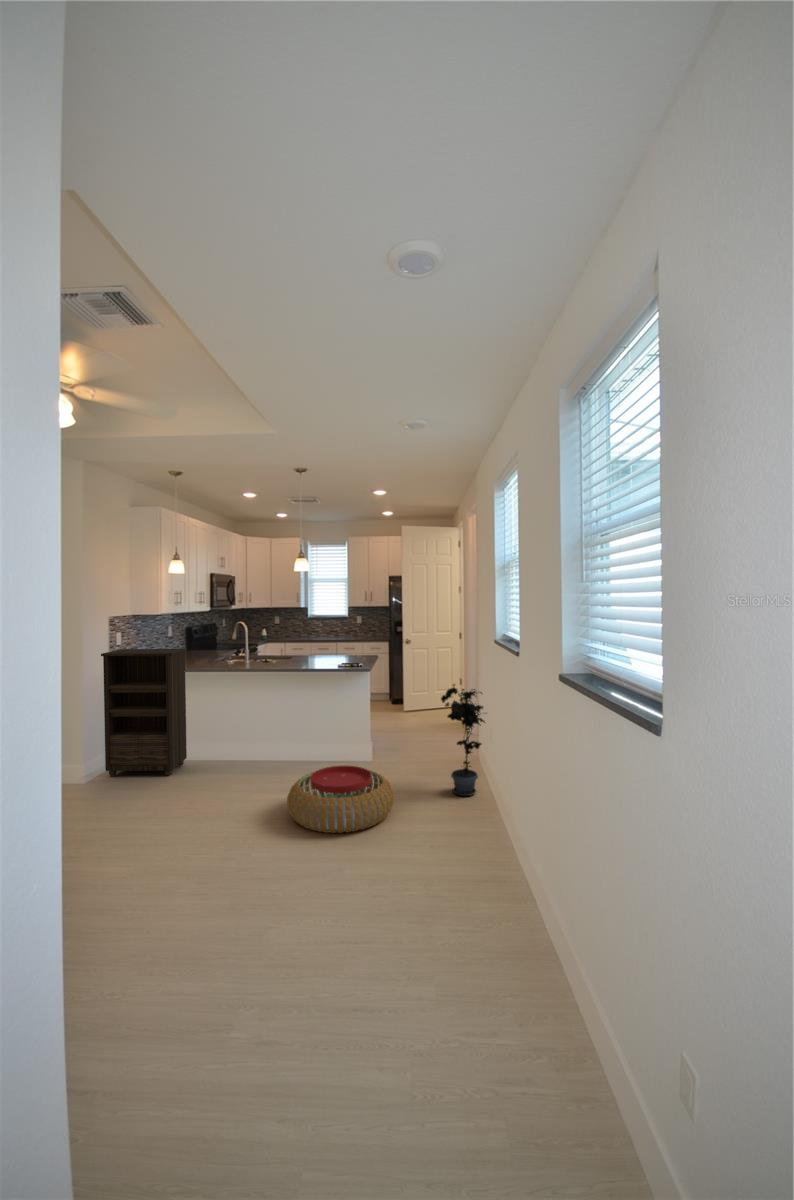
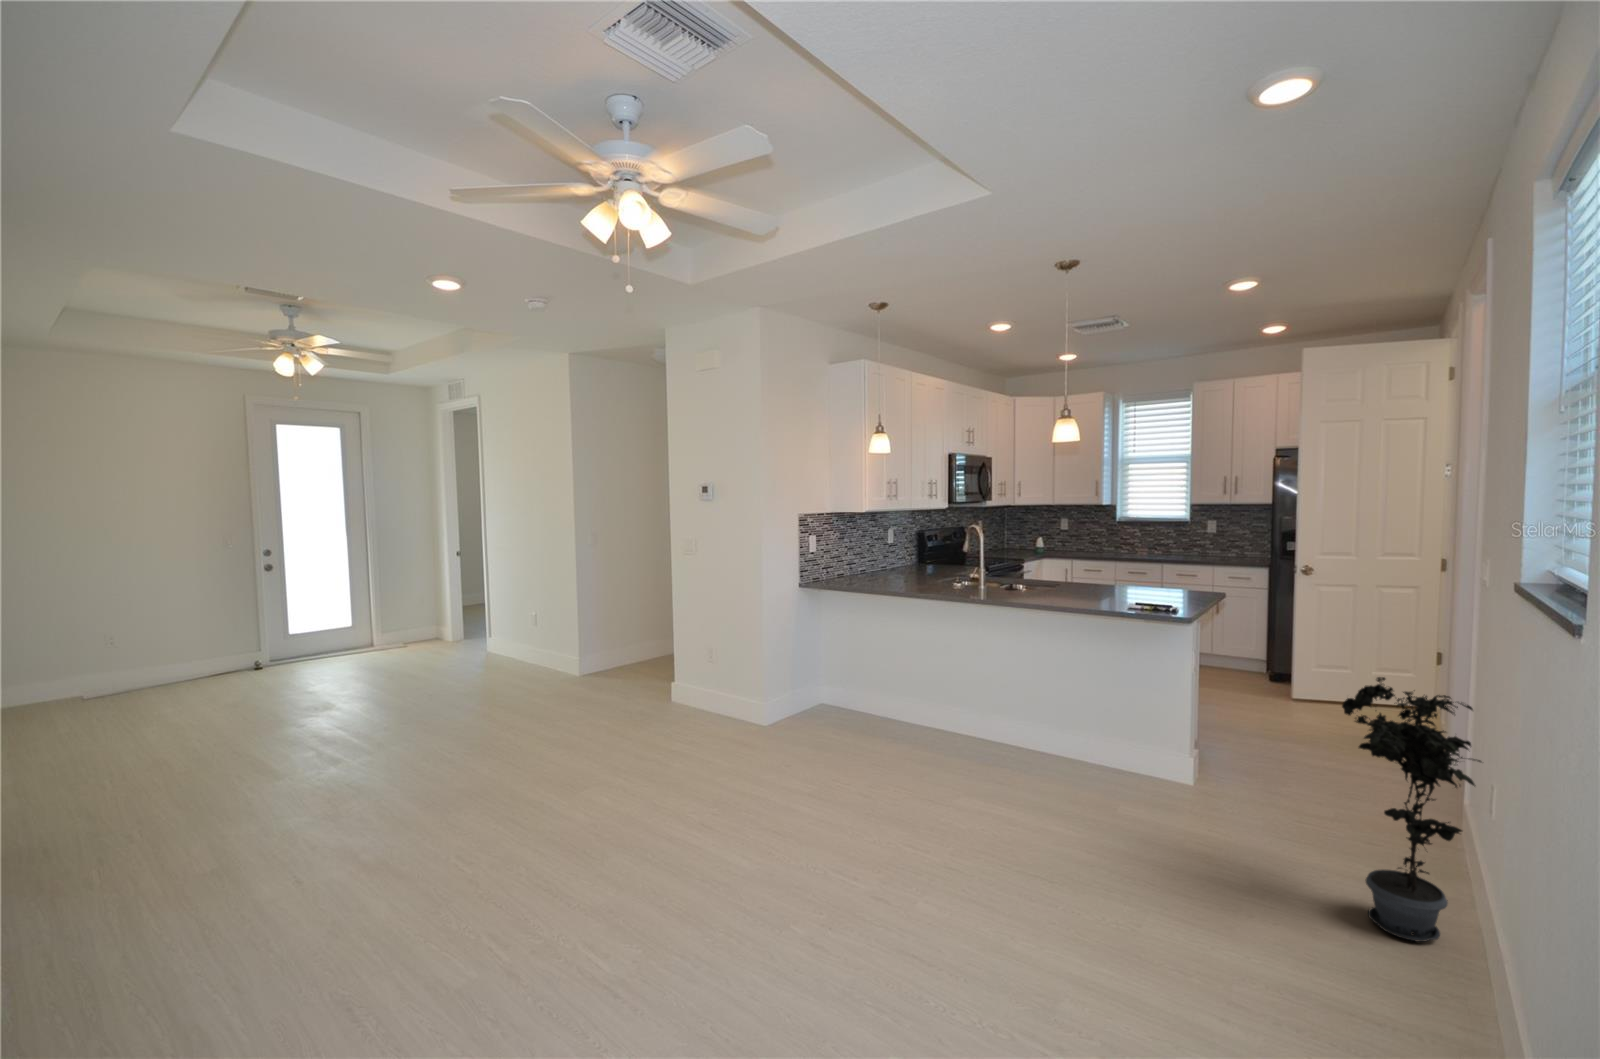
bookshelf: present [101,649,187,776] -> none [780,557,888,740]
pouf: present [287,766,394,833] -> none [984,794,1203,942]

